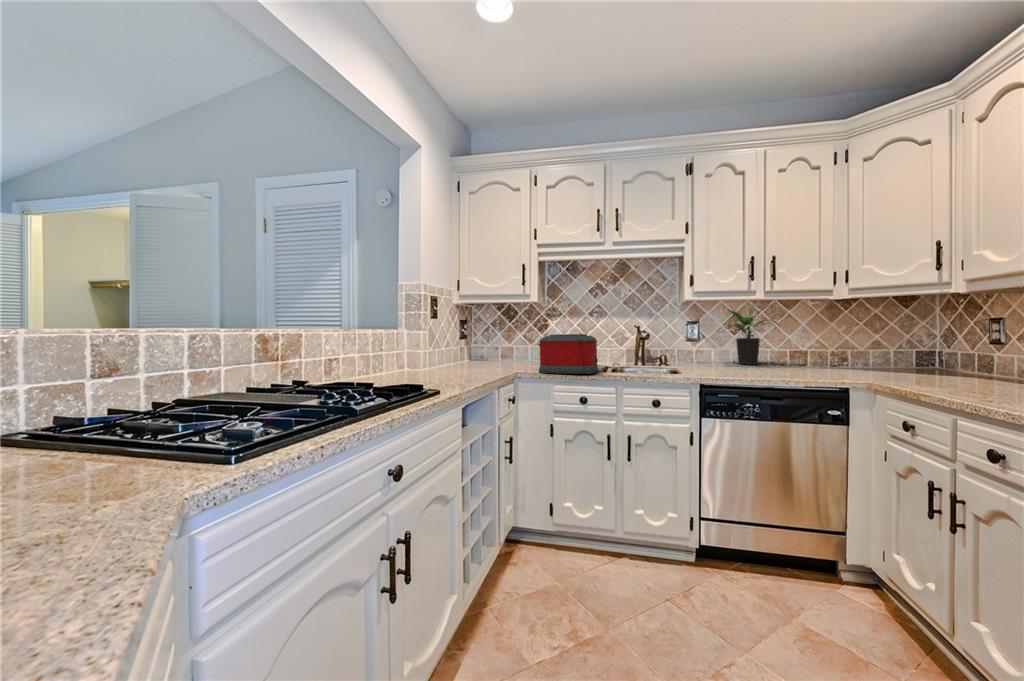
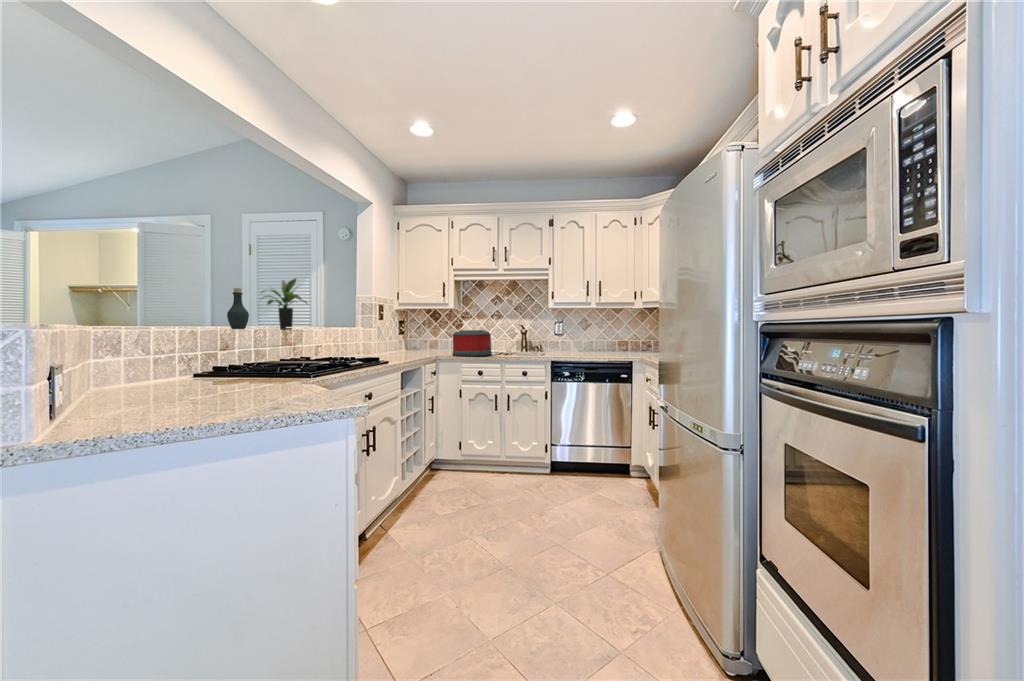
bottle: none [202,270,236,334] -> present [227,288,249,329]
potted plant: present [728,304,778,365] -> present [261,279,307,330]

